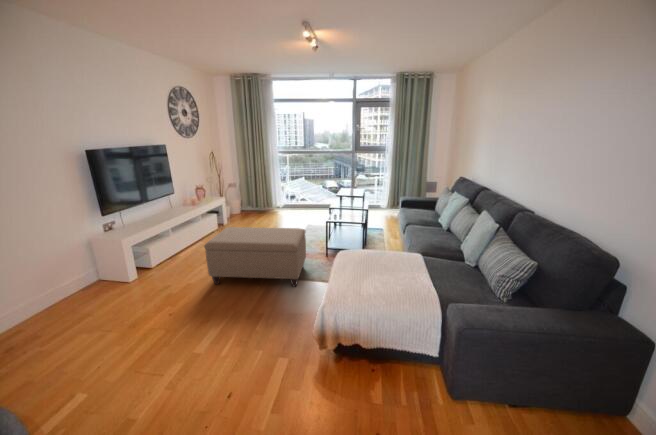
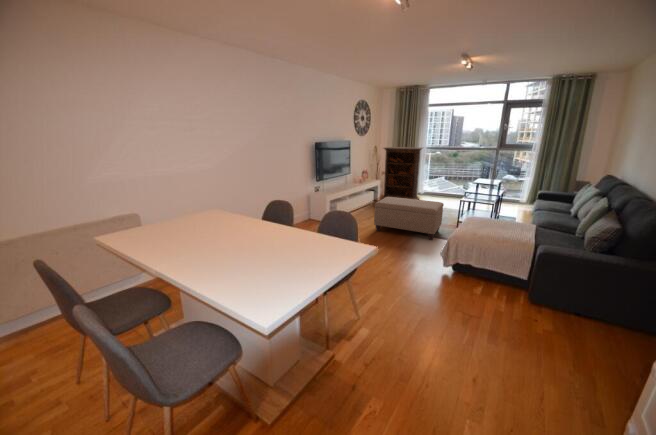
bookcase: none [221,153,279,221] -> present [382,147,422,200]

